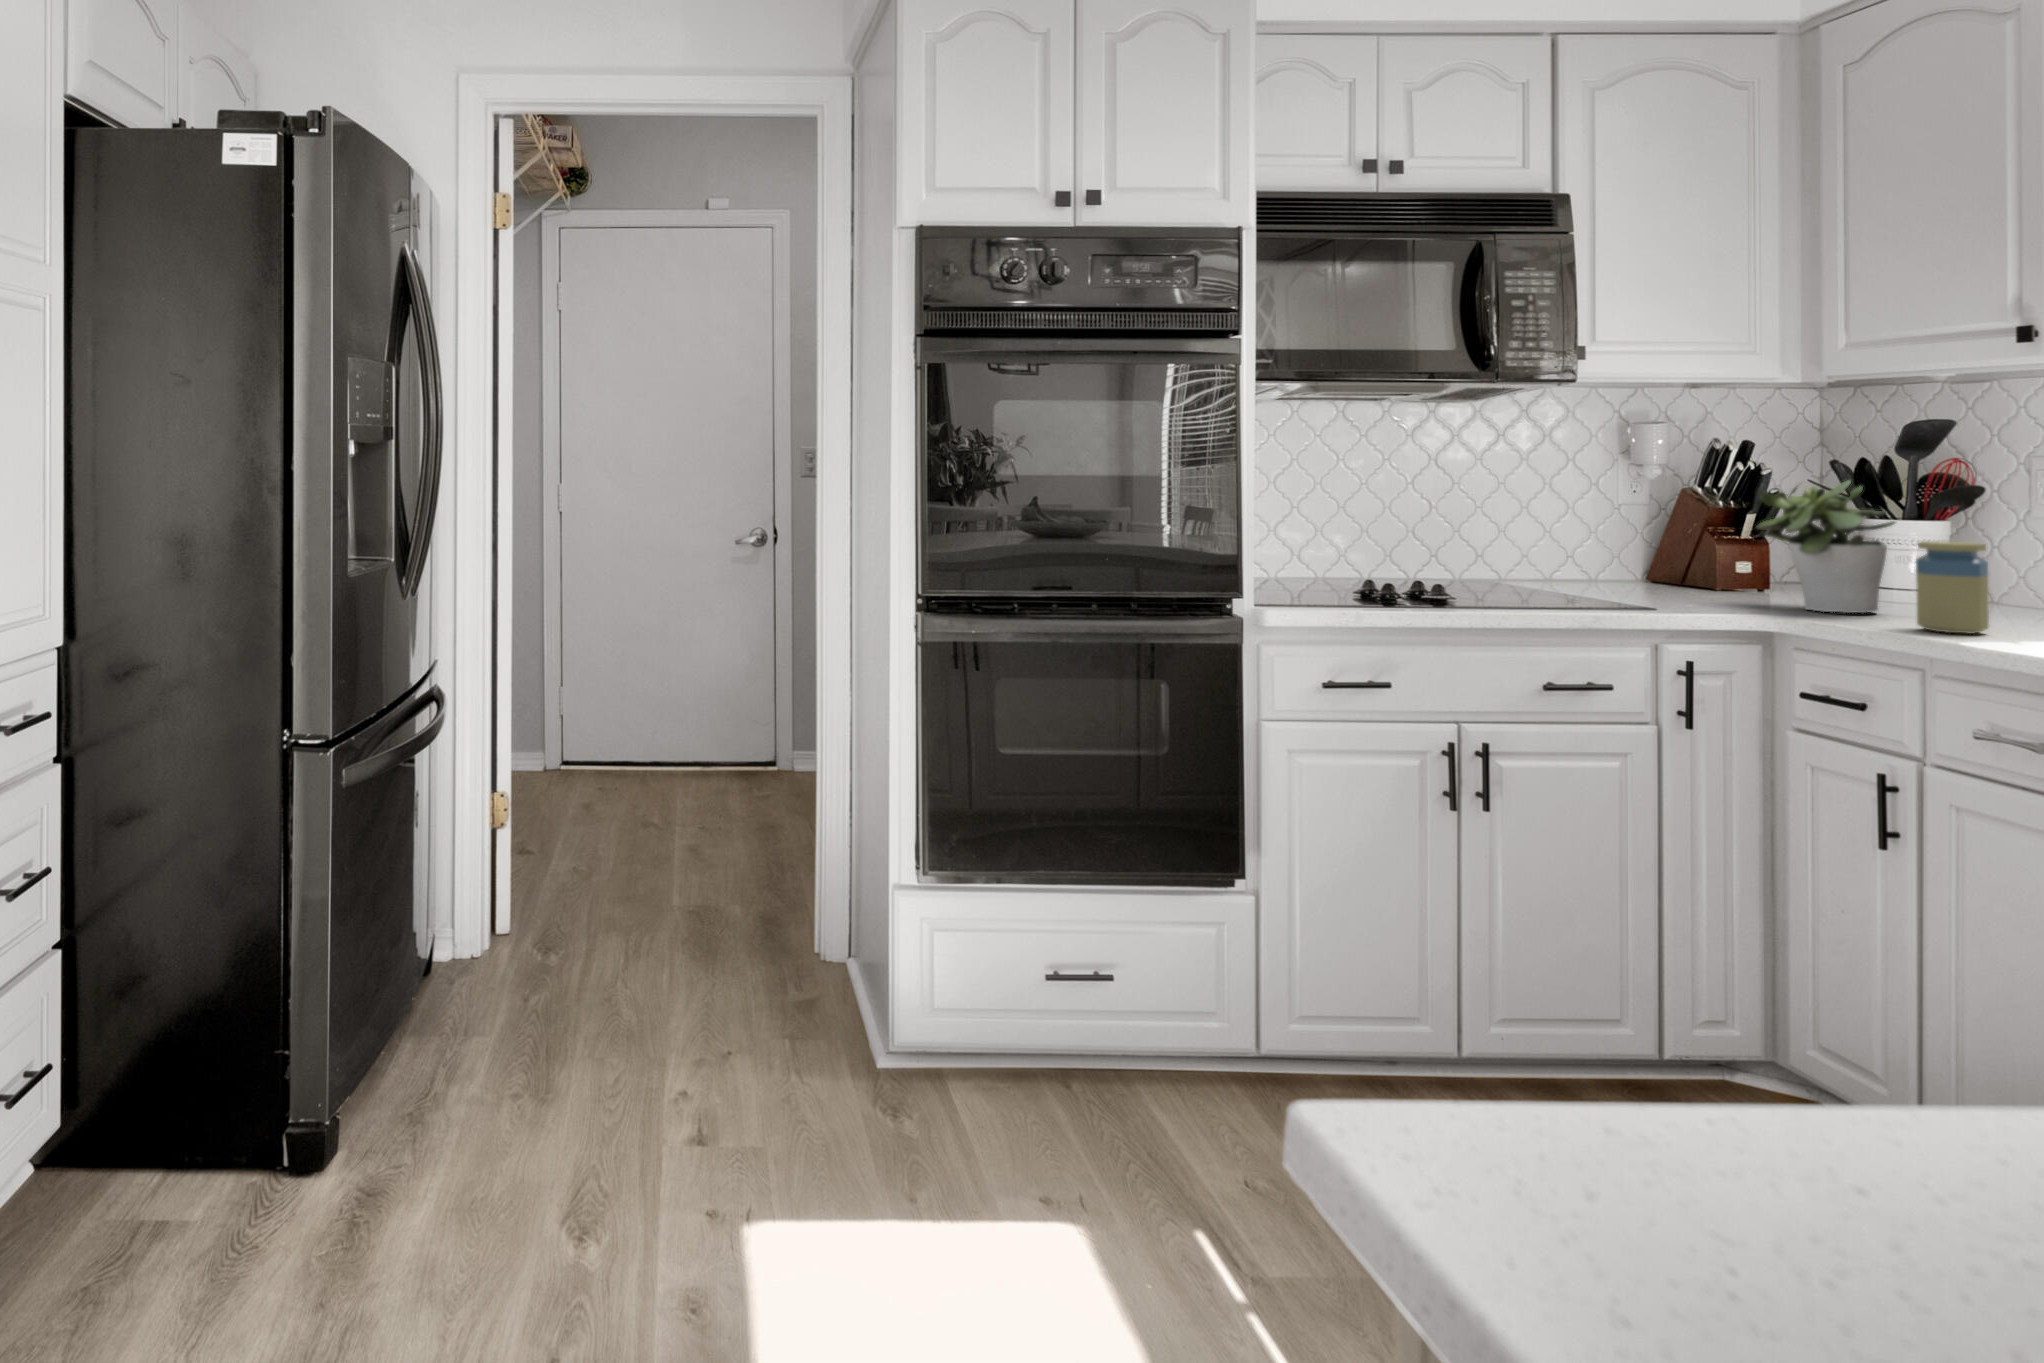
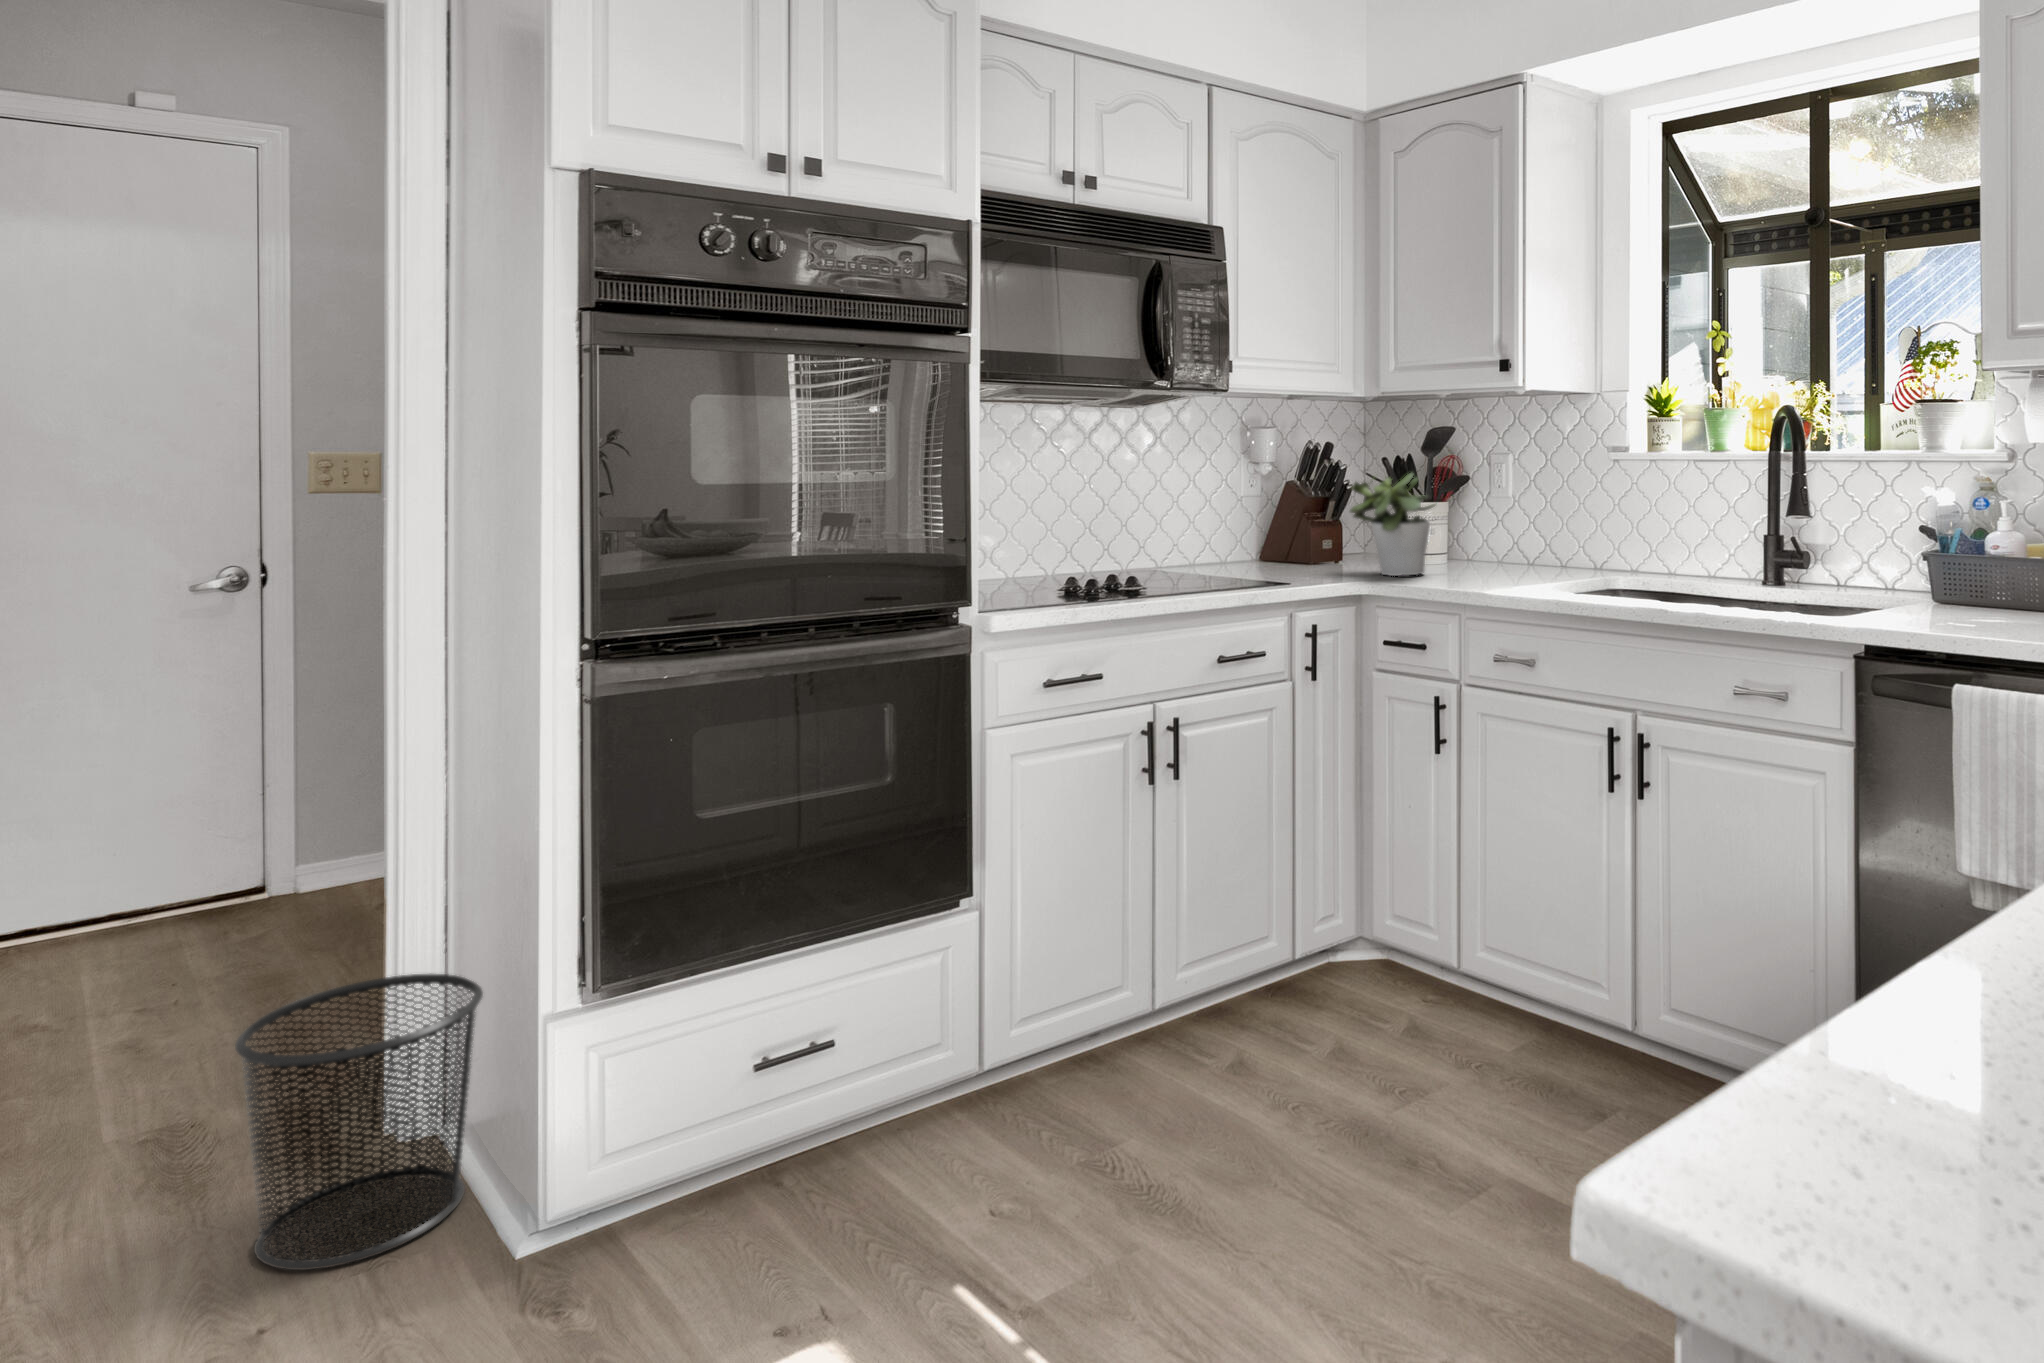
jar: present [1916,541,1989,633] -> none [1458,518,1498,587]
trash can: none [717,839,860,1033] -> present [235,974,483,1270]

